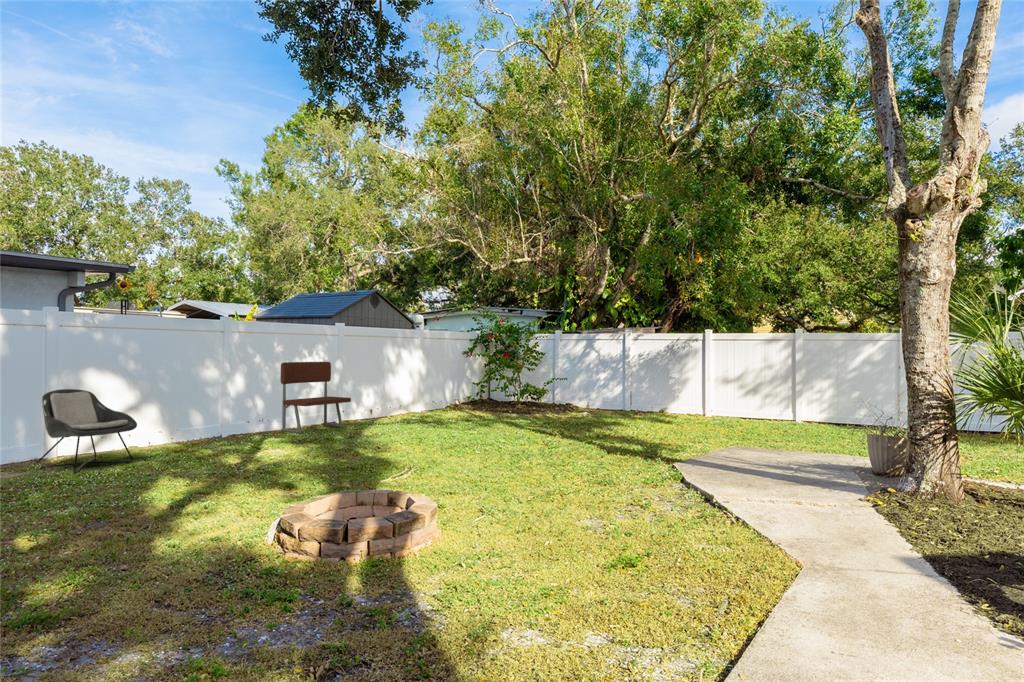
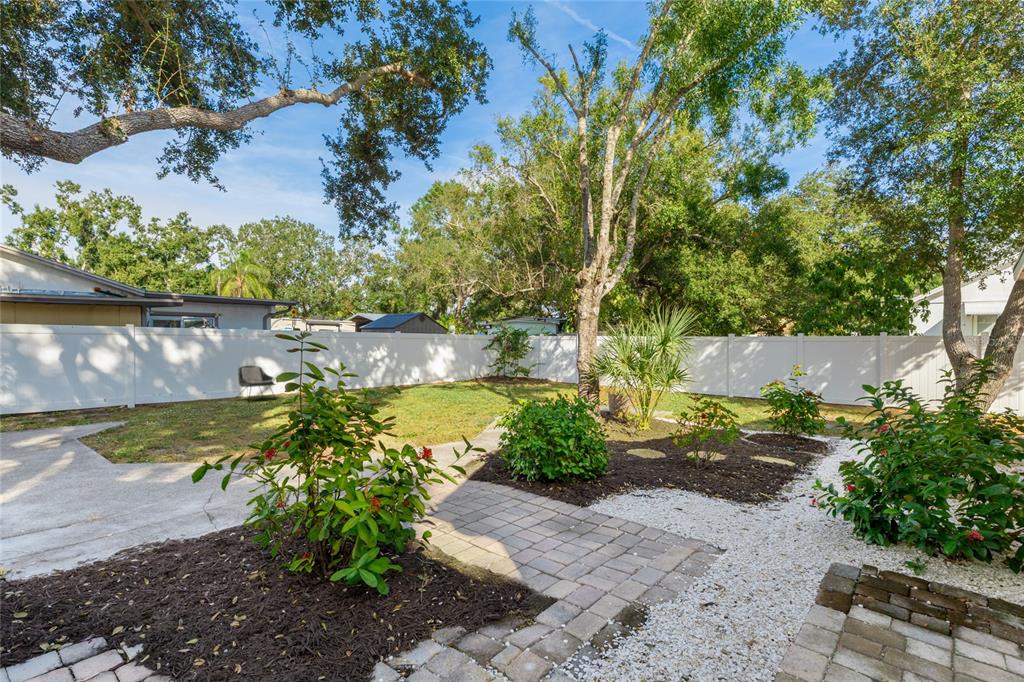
bench: present [281,362,351,433] -> none [359,353,397,391]

